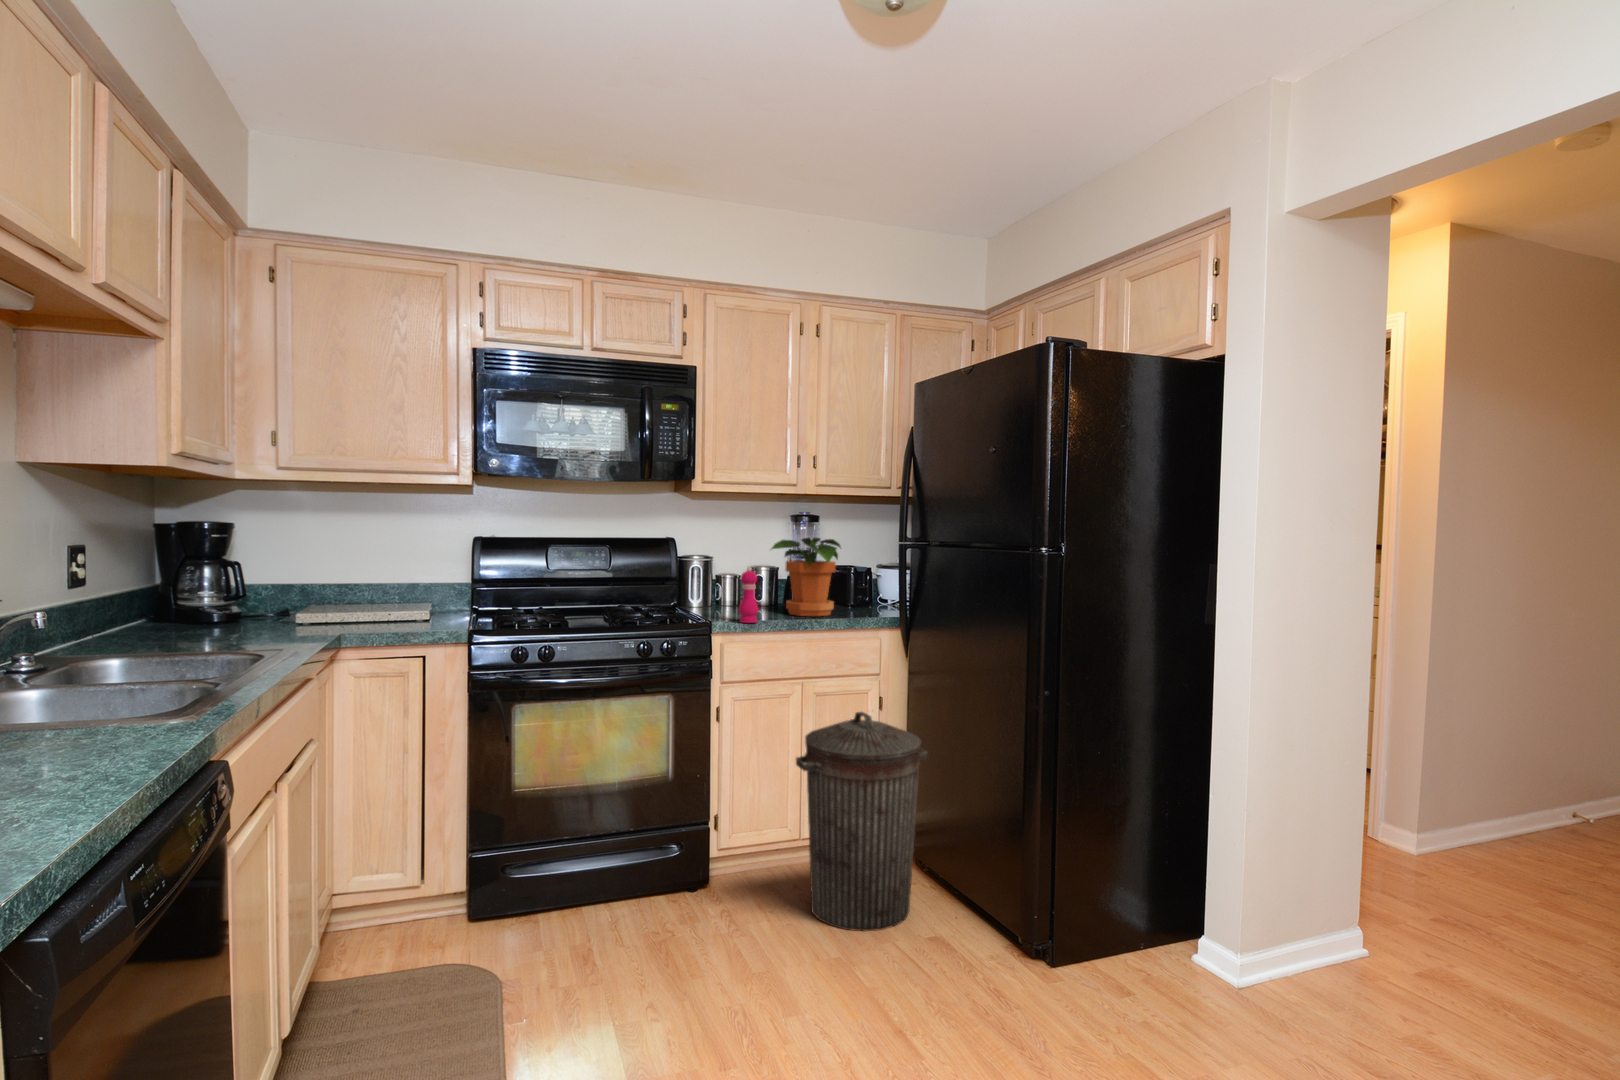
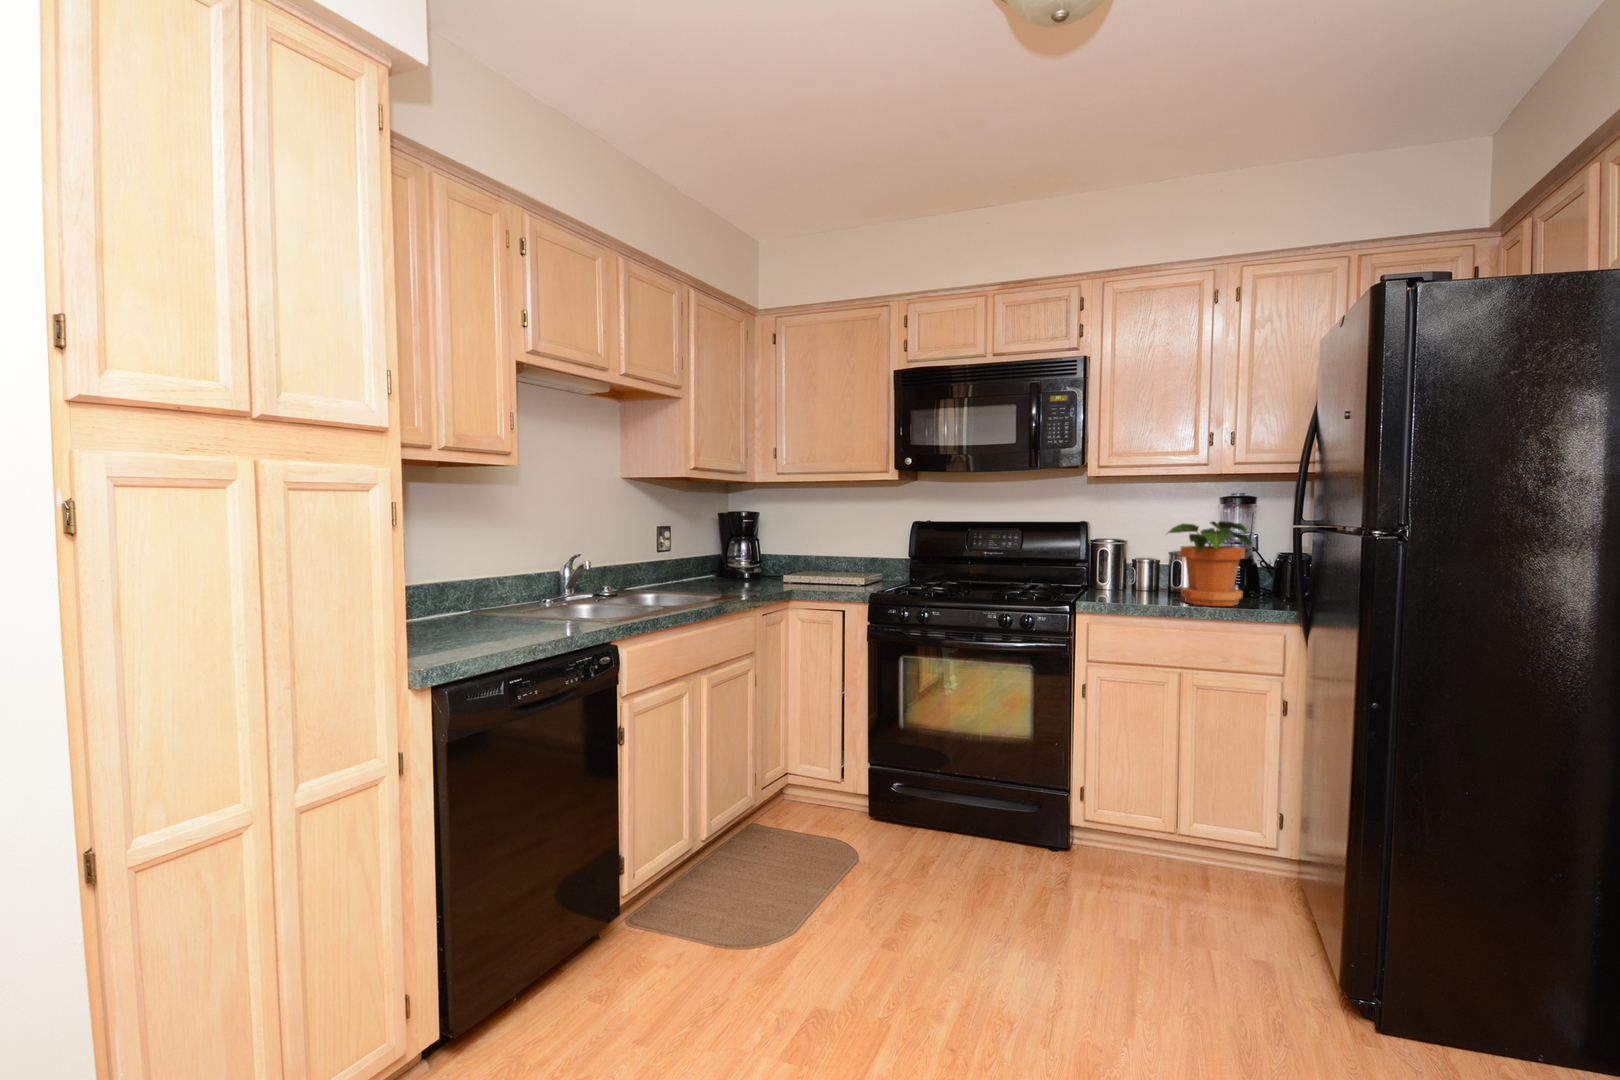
pepper mill: present [739,567,759,623] -> none [1109,551,1130,607]
trash can: present [796,712,928,931] -> none [1131,711,1300,955]

